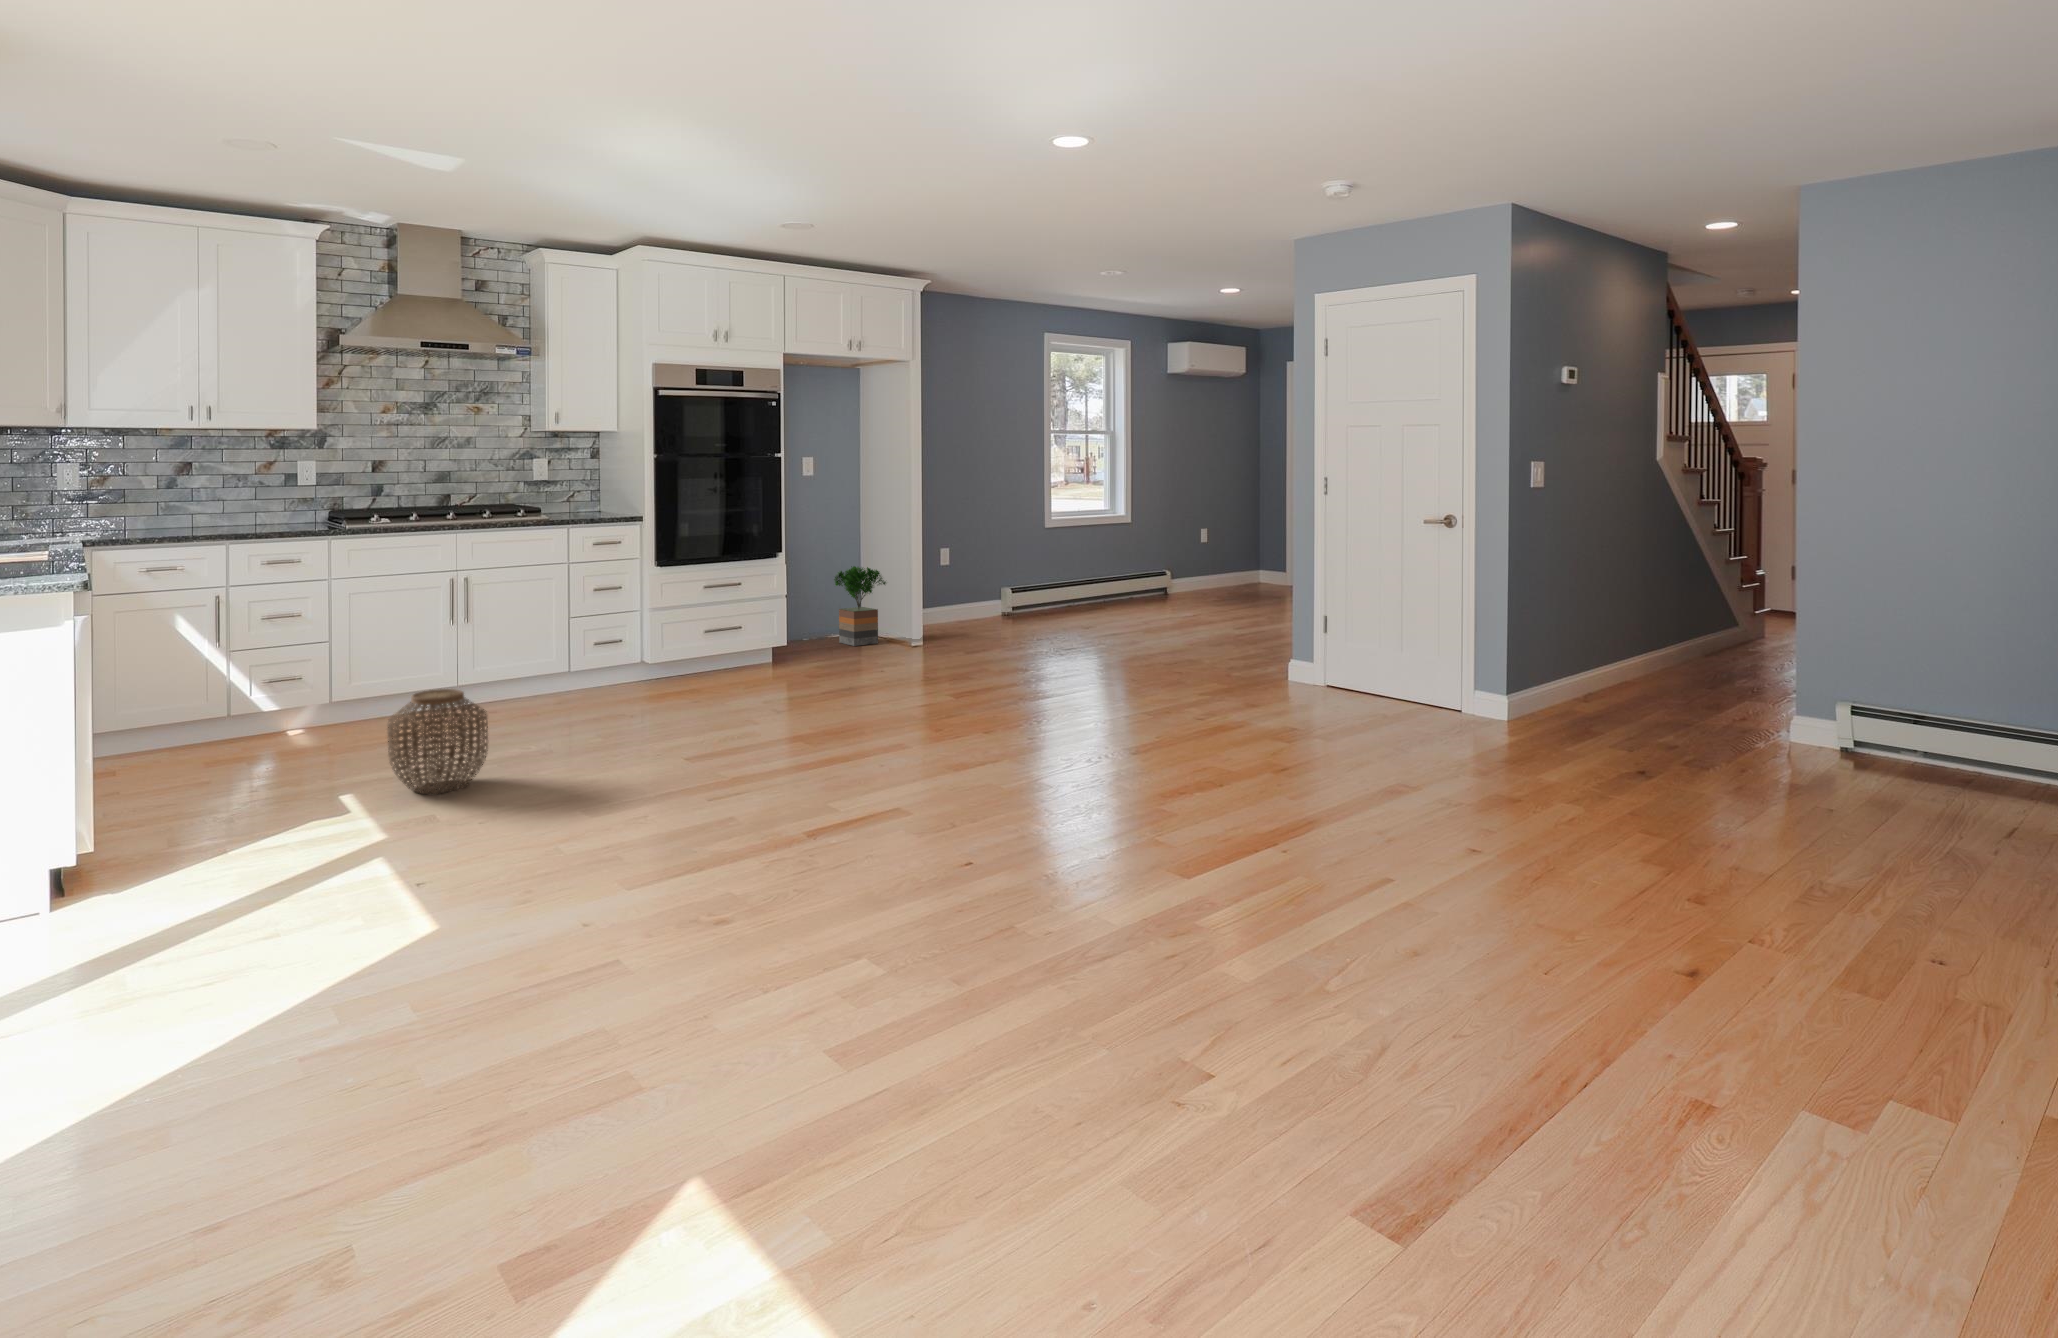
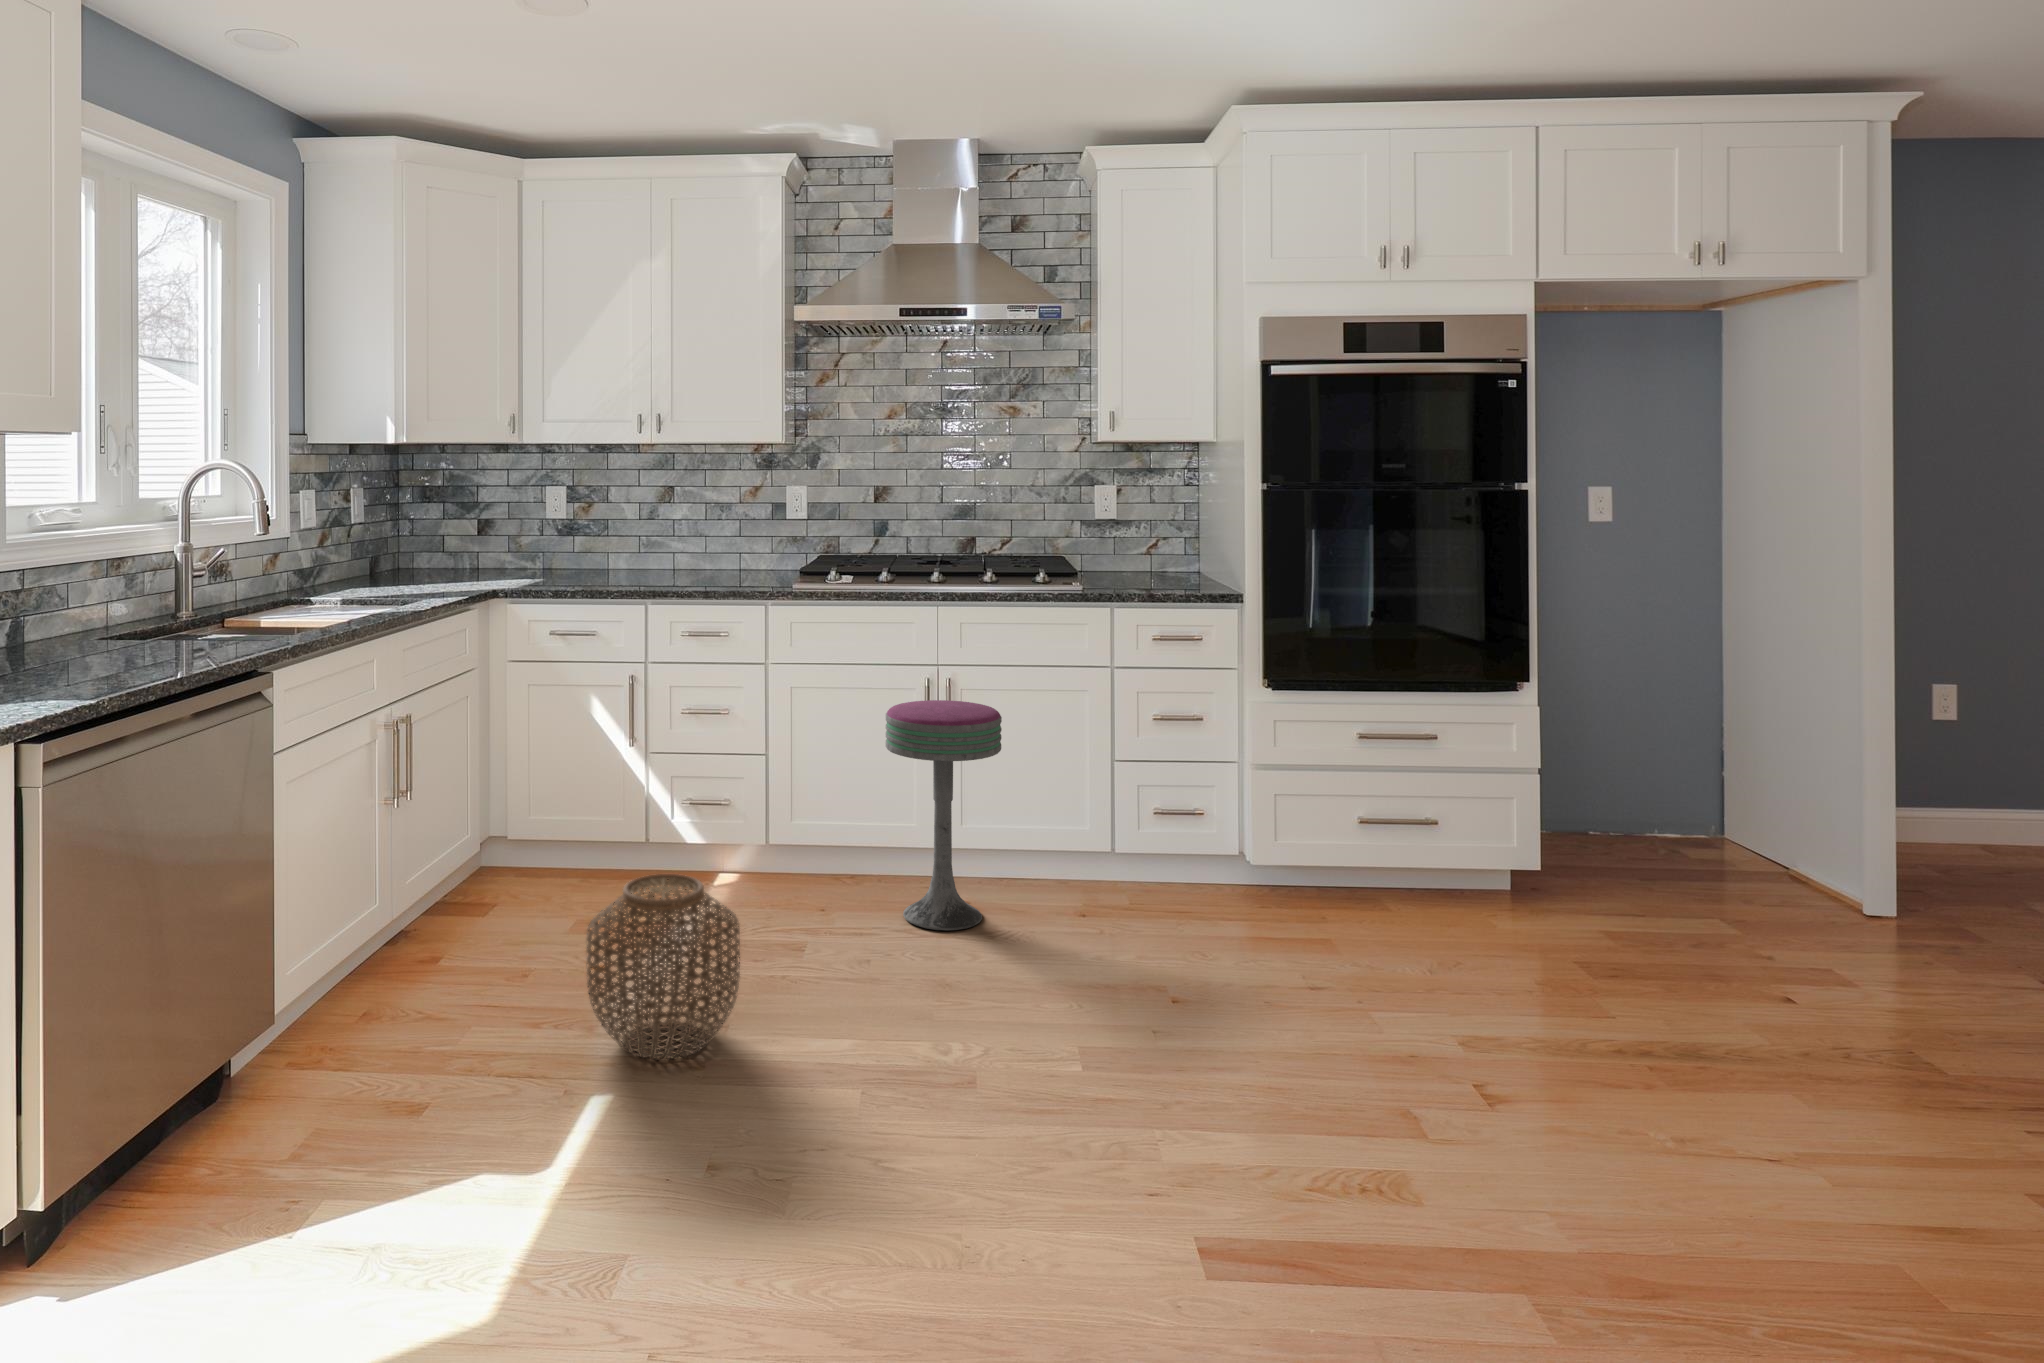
potted tree: present [834,566,886,646] -> none [1676,699,1825,869]
bar stool: none [477,592,553,729] -> present [886,700,1002,930]

